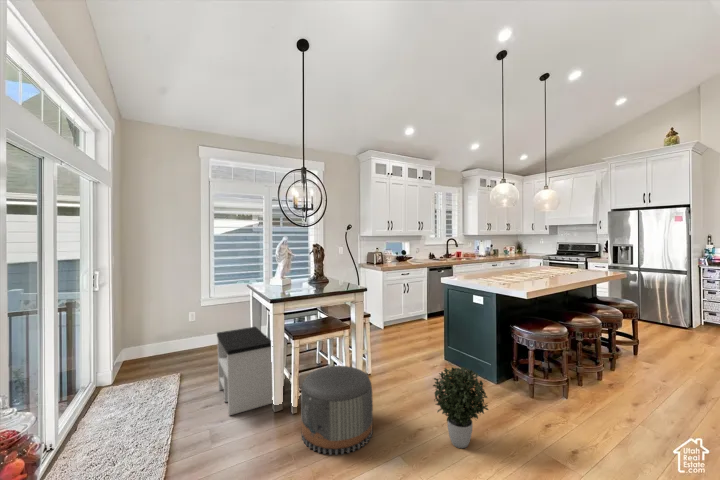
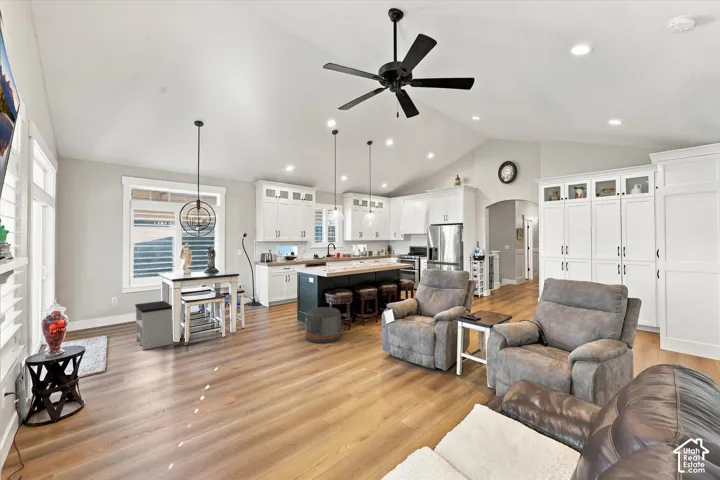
pouf: present [301,366,373,455] -> present [305,307,341,343]
potted plant: present [433,367,488,448] -> none [262,311,290,352]

